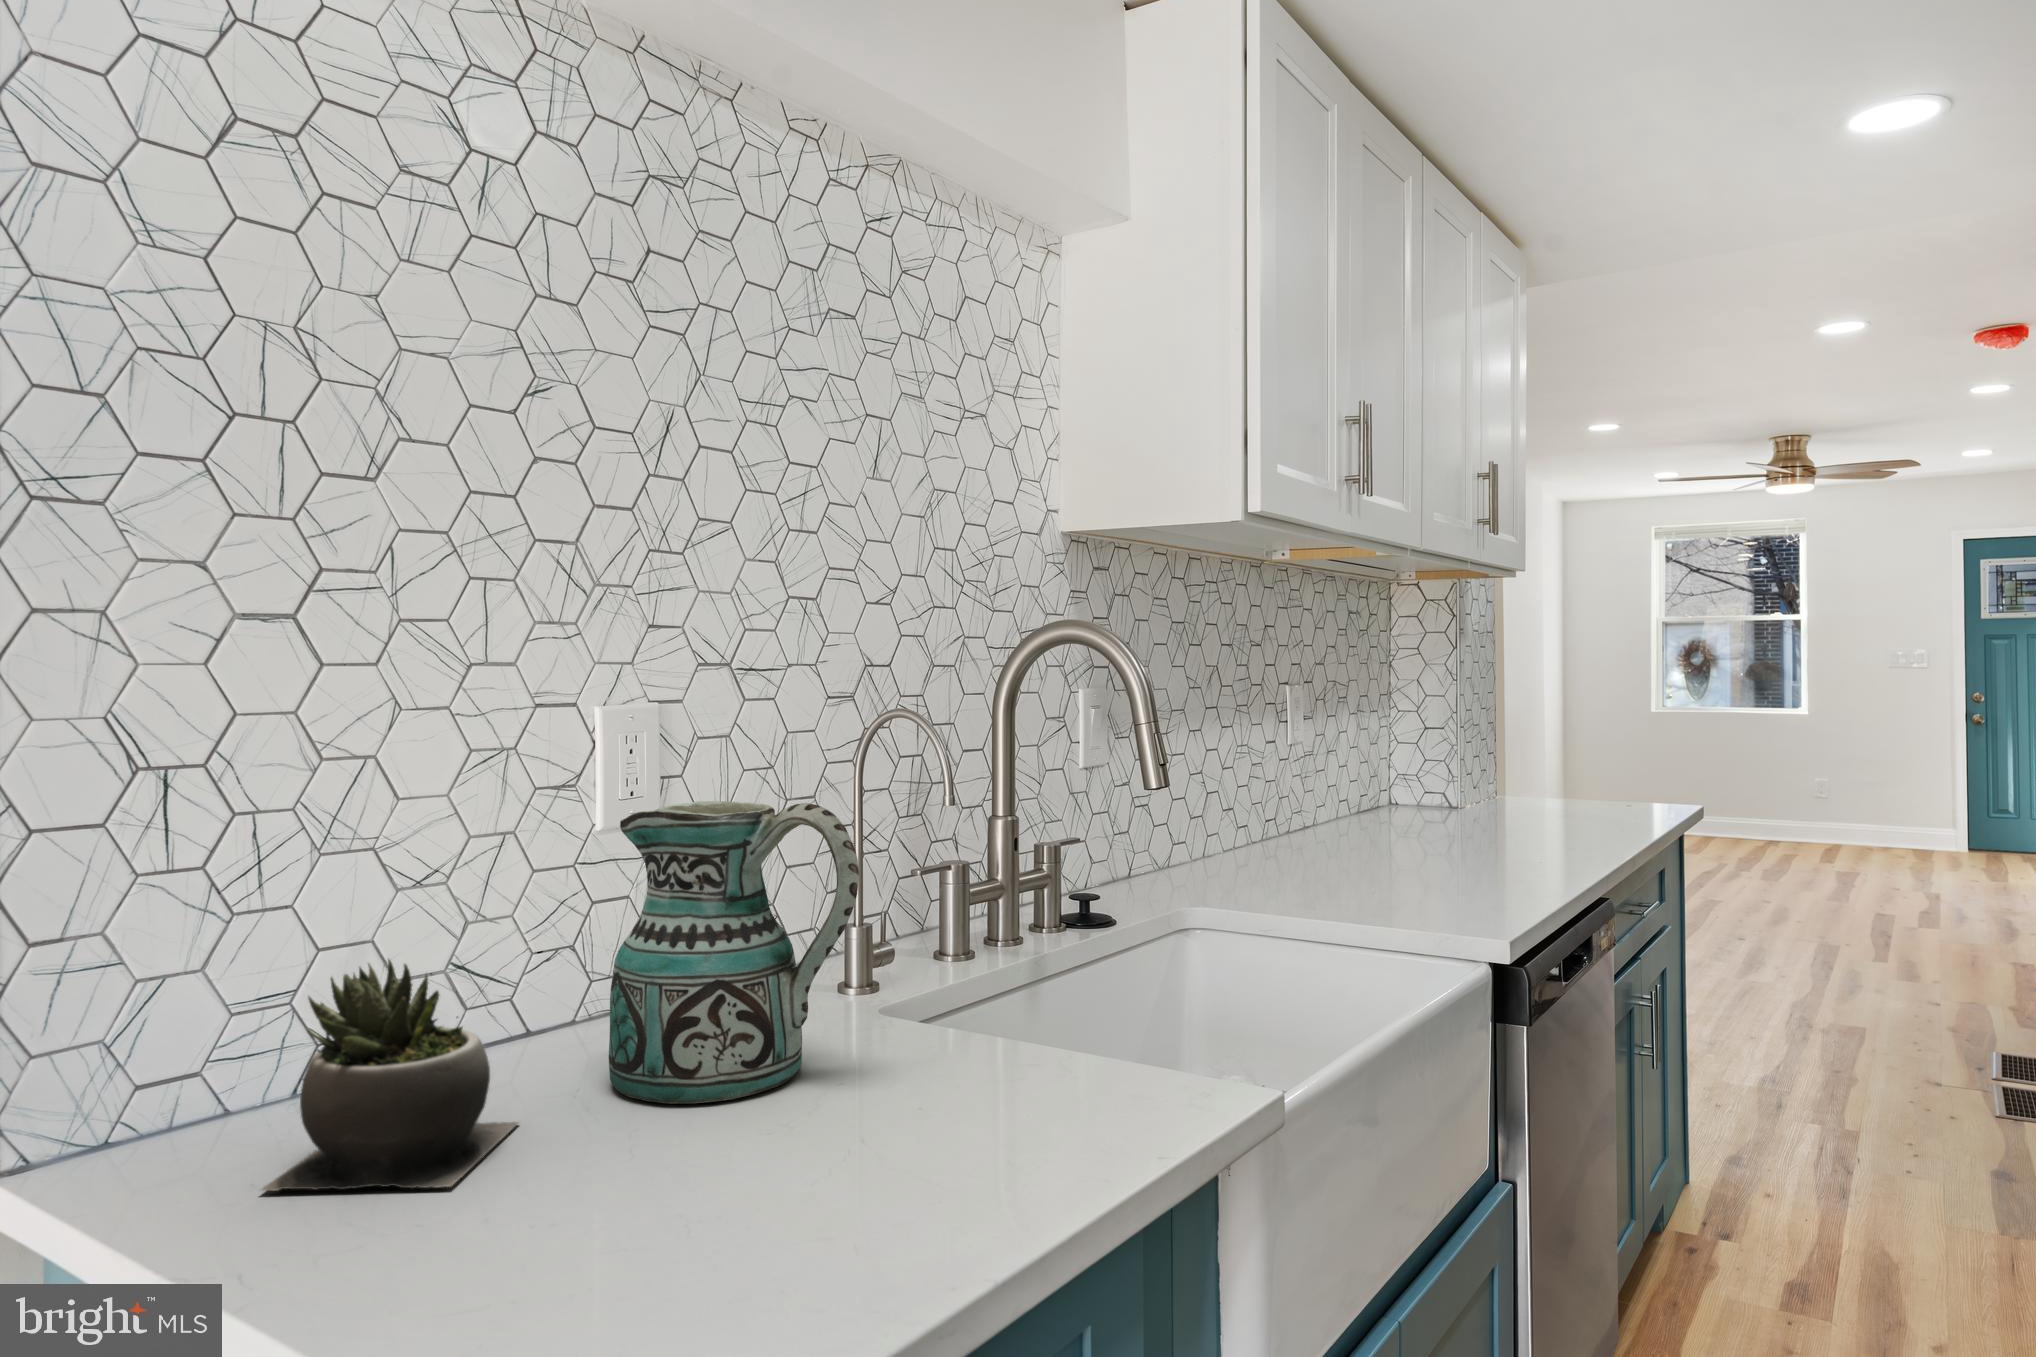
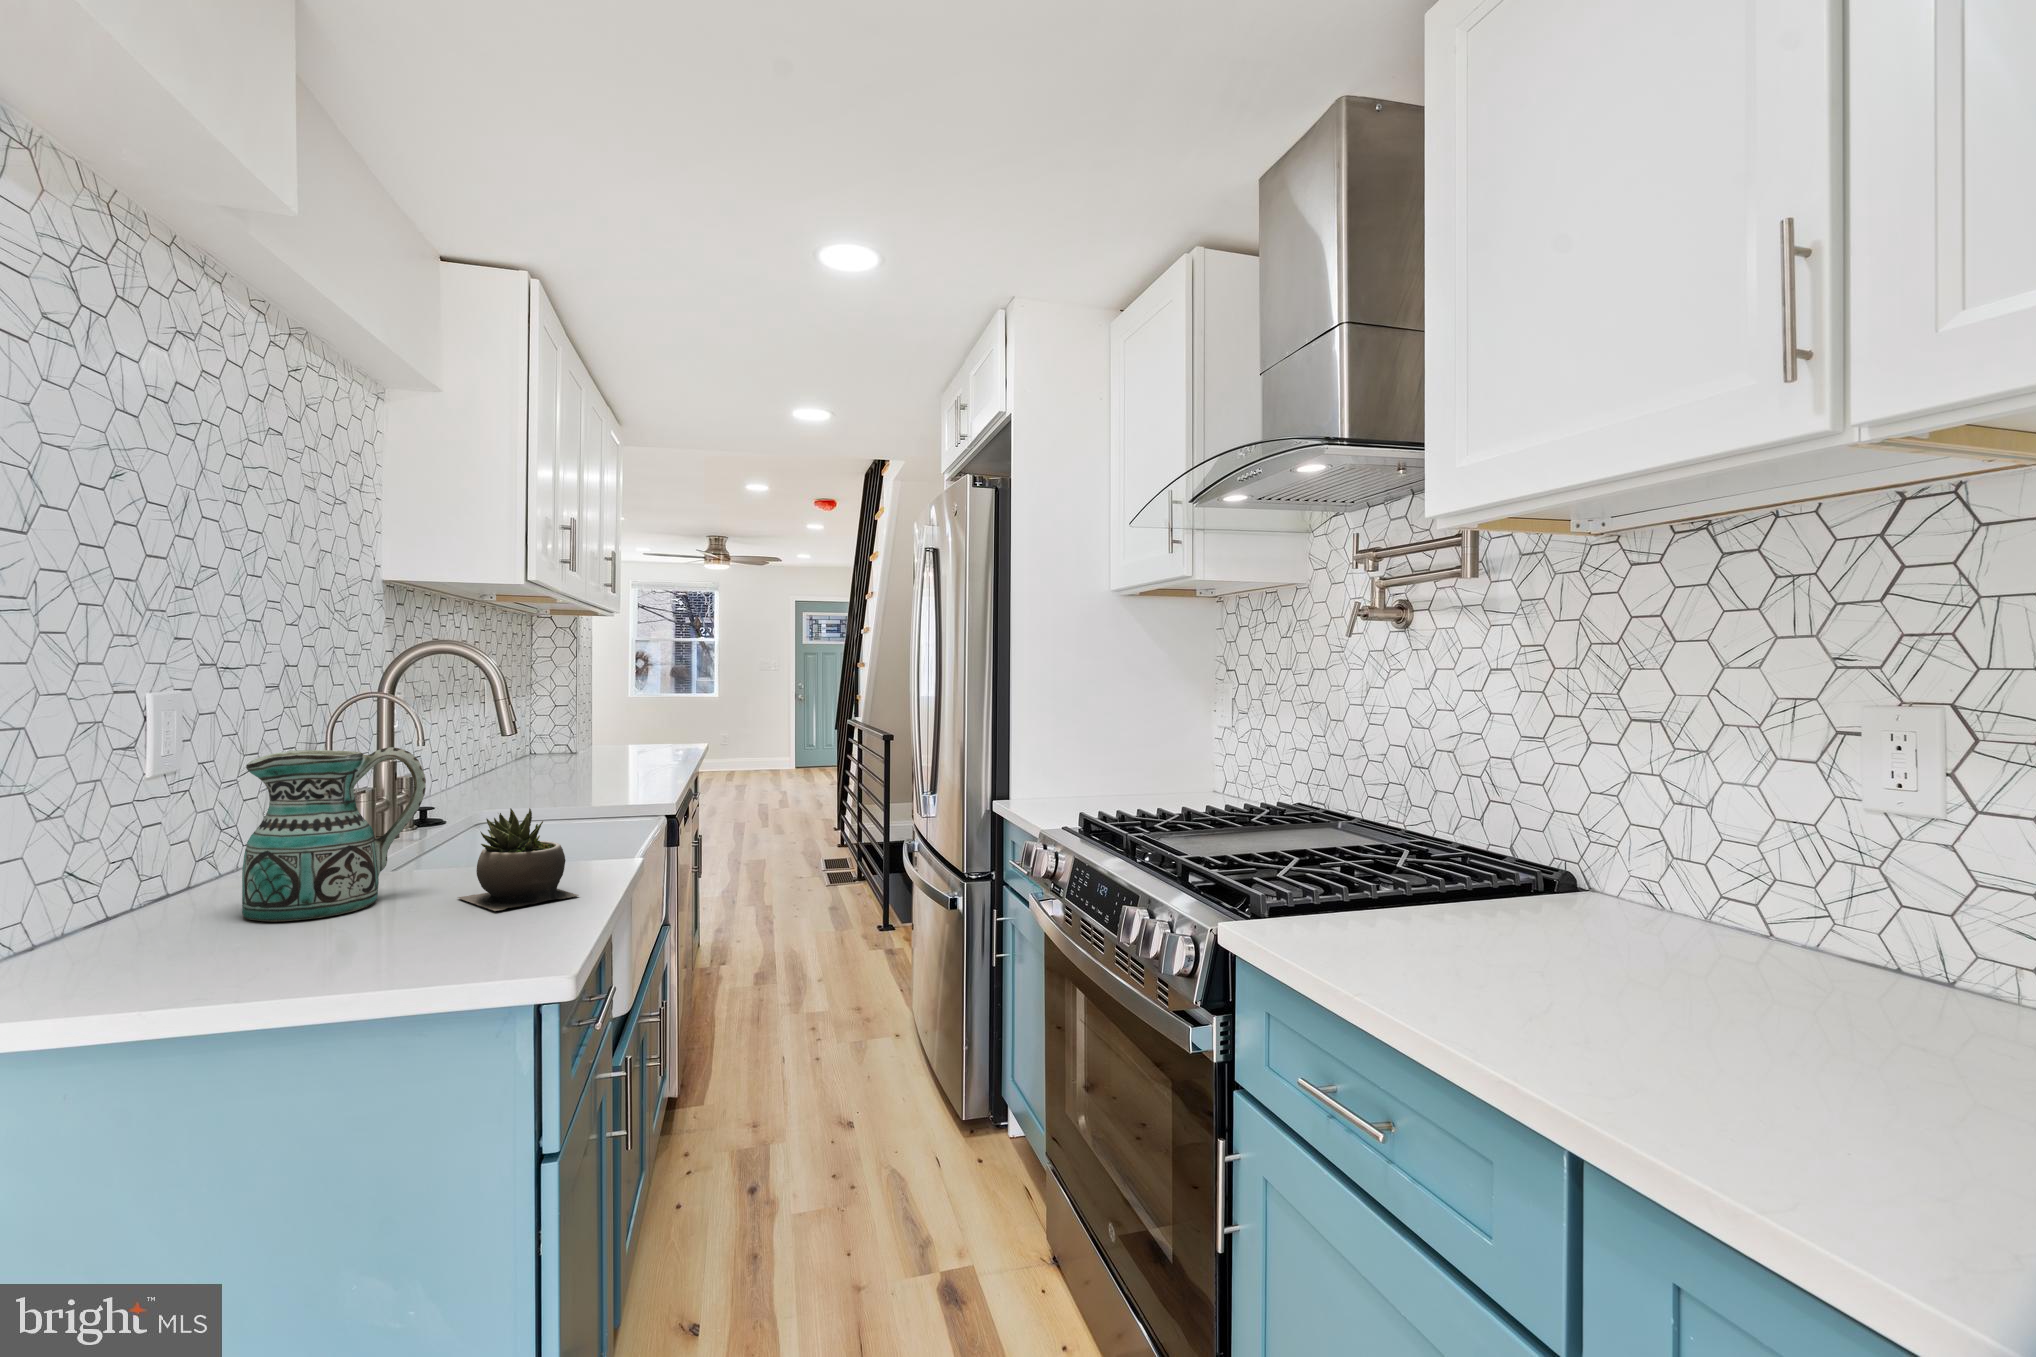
succulent plant: present [261,959,518,1191] -> present [458,808,579,911]

